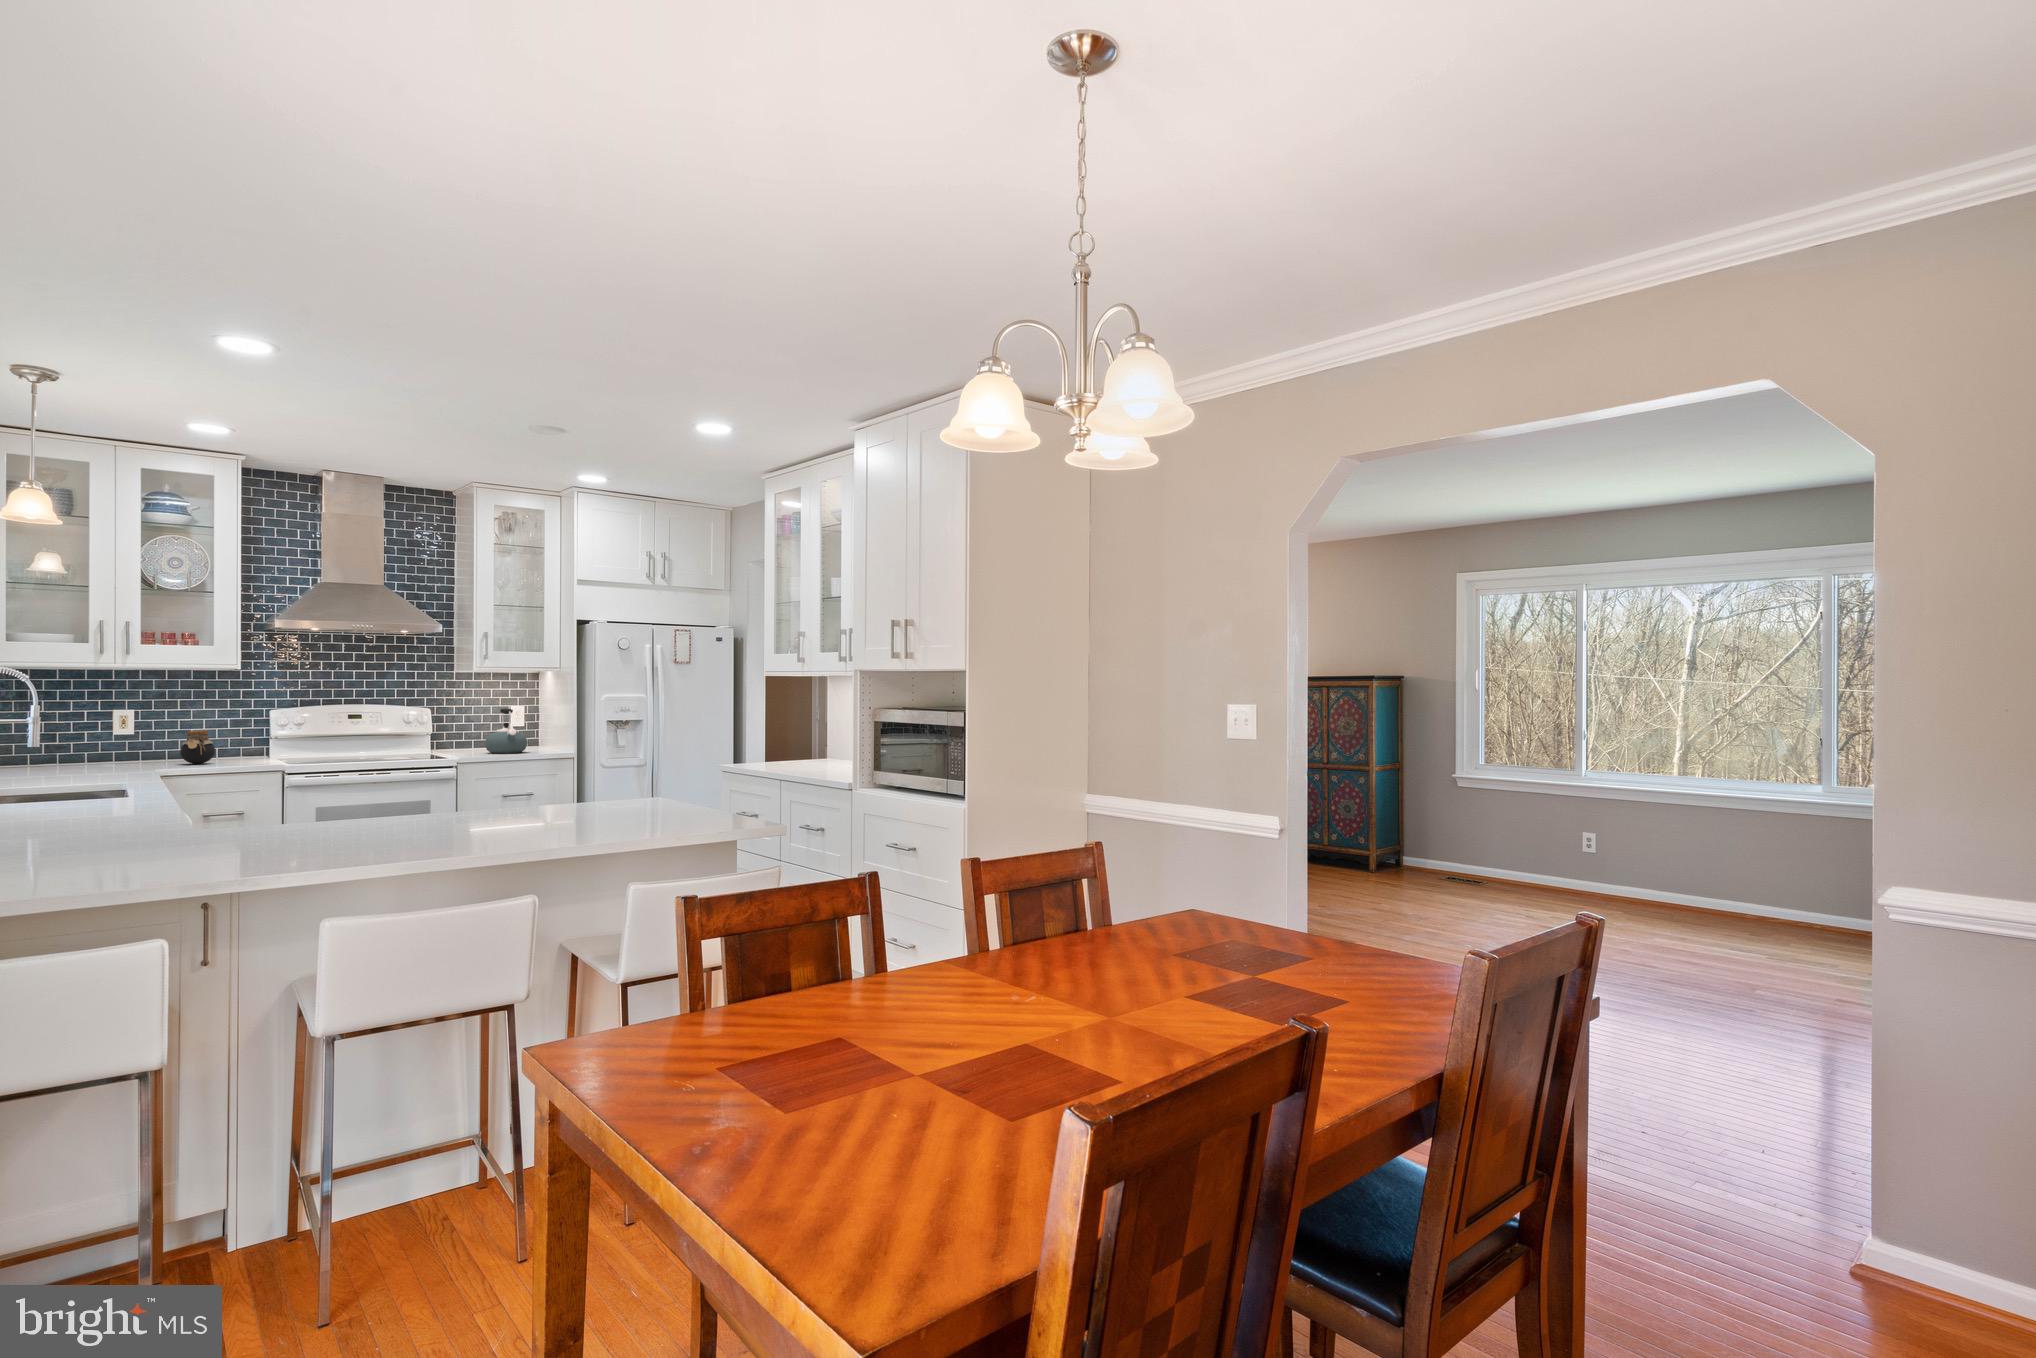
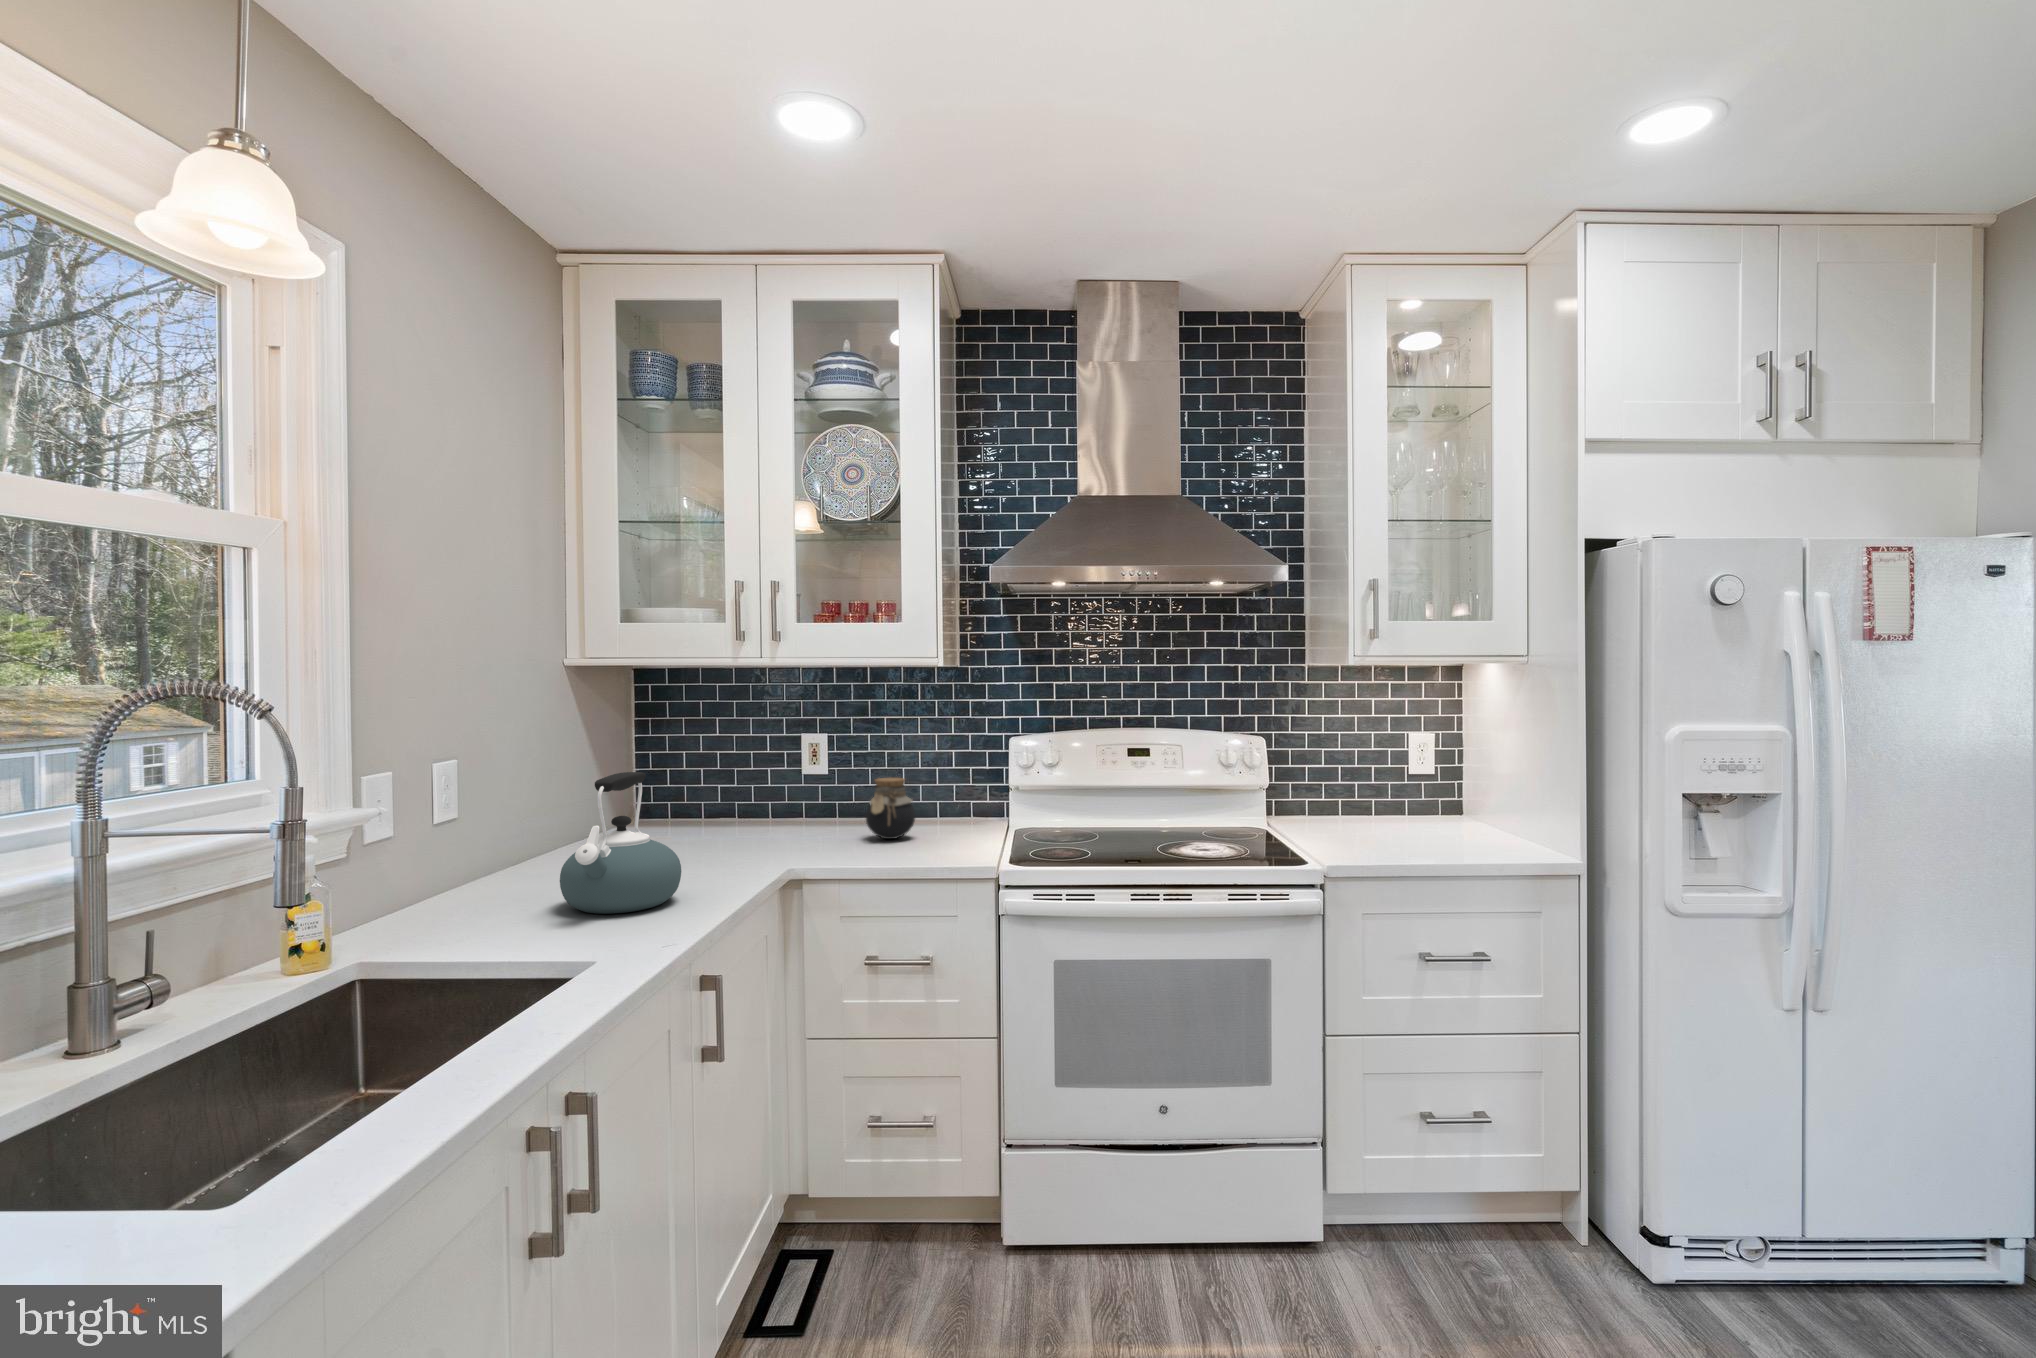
kettle: present [485,709,527,753] -> present [560,772,681,914]

